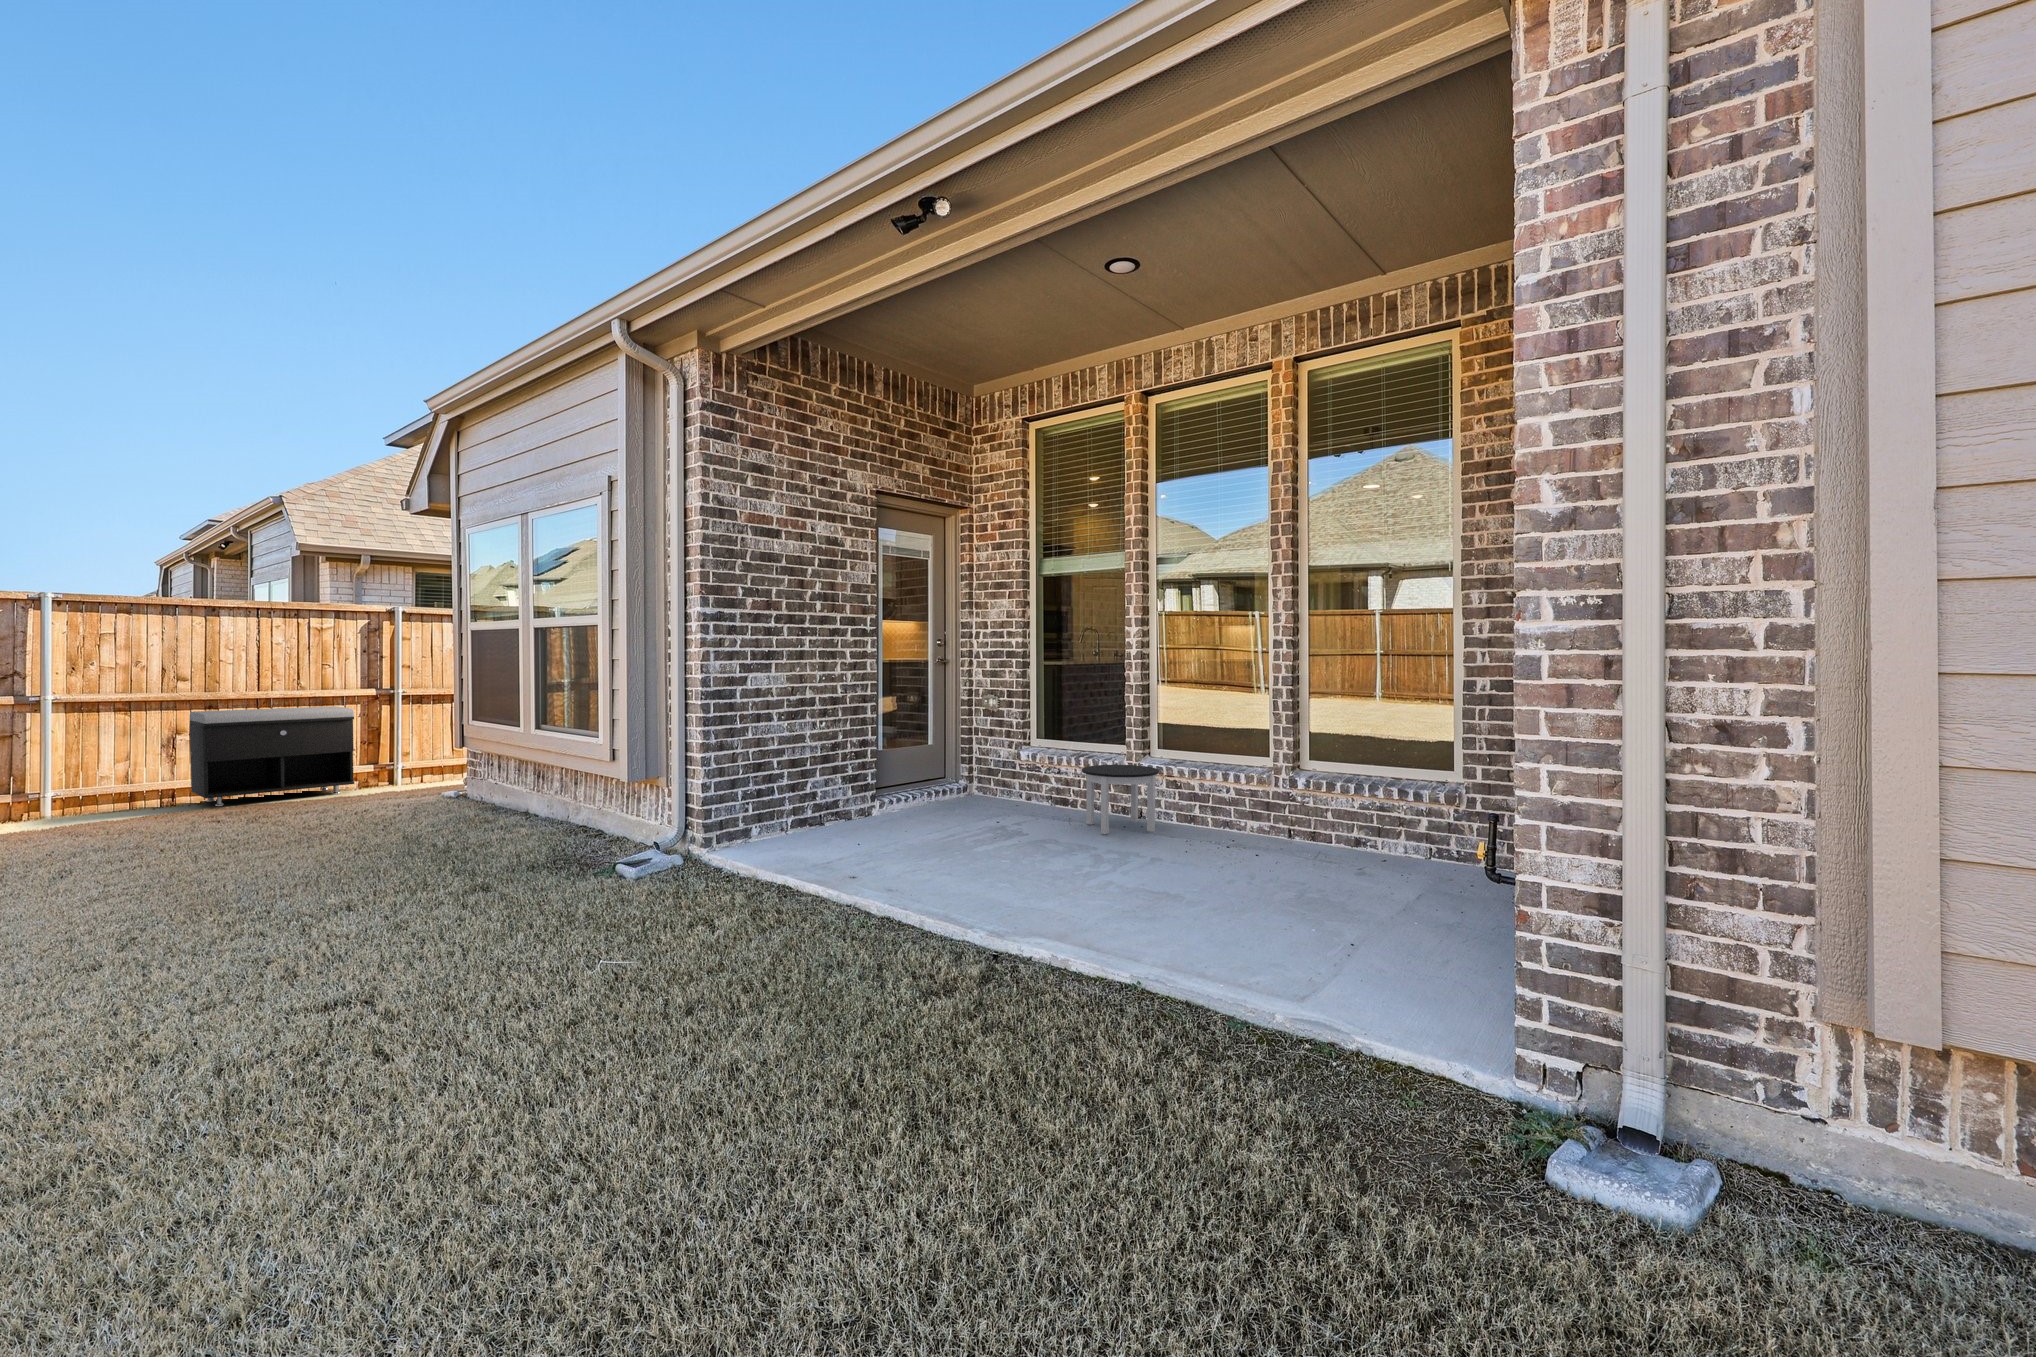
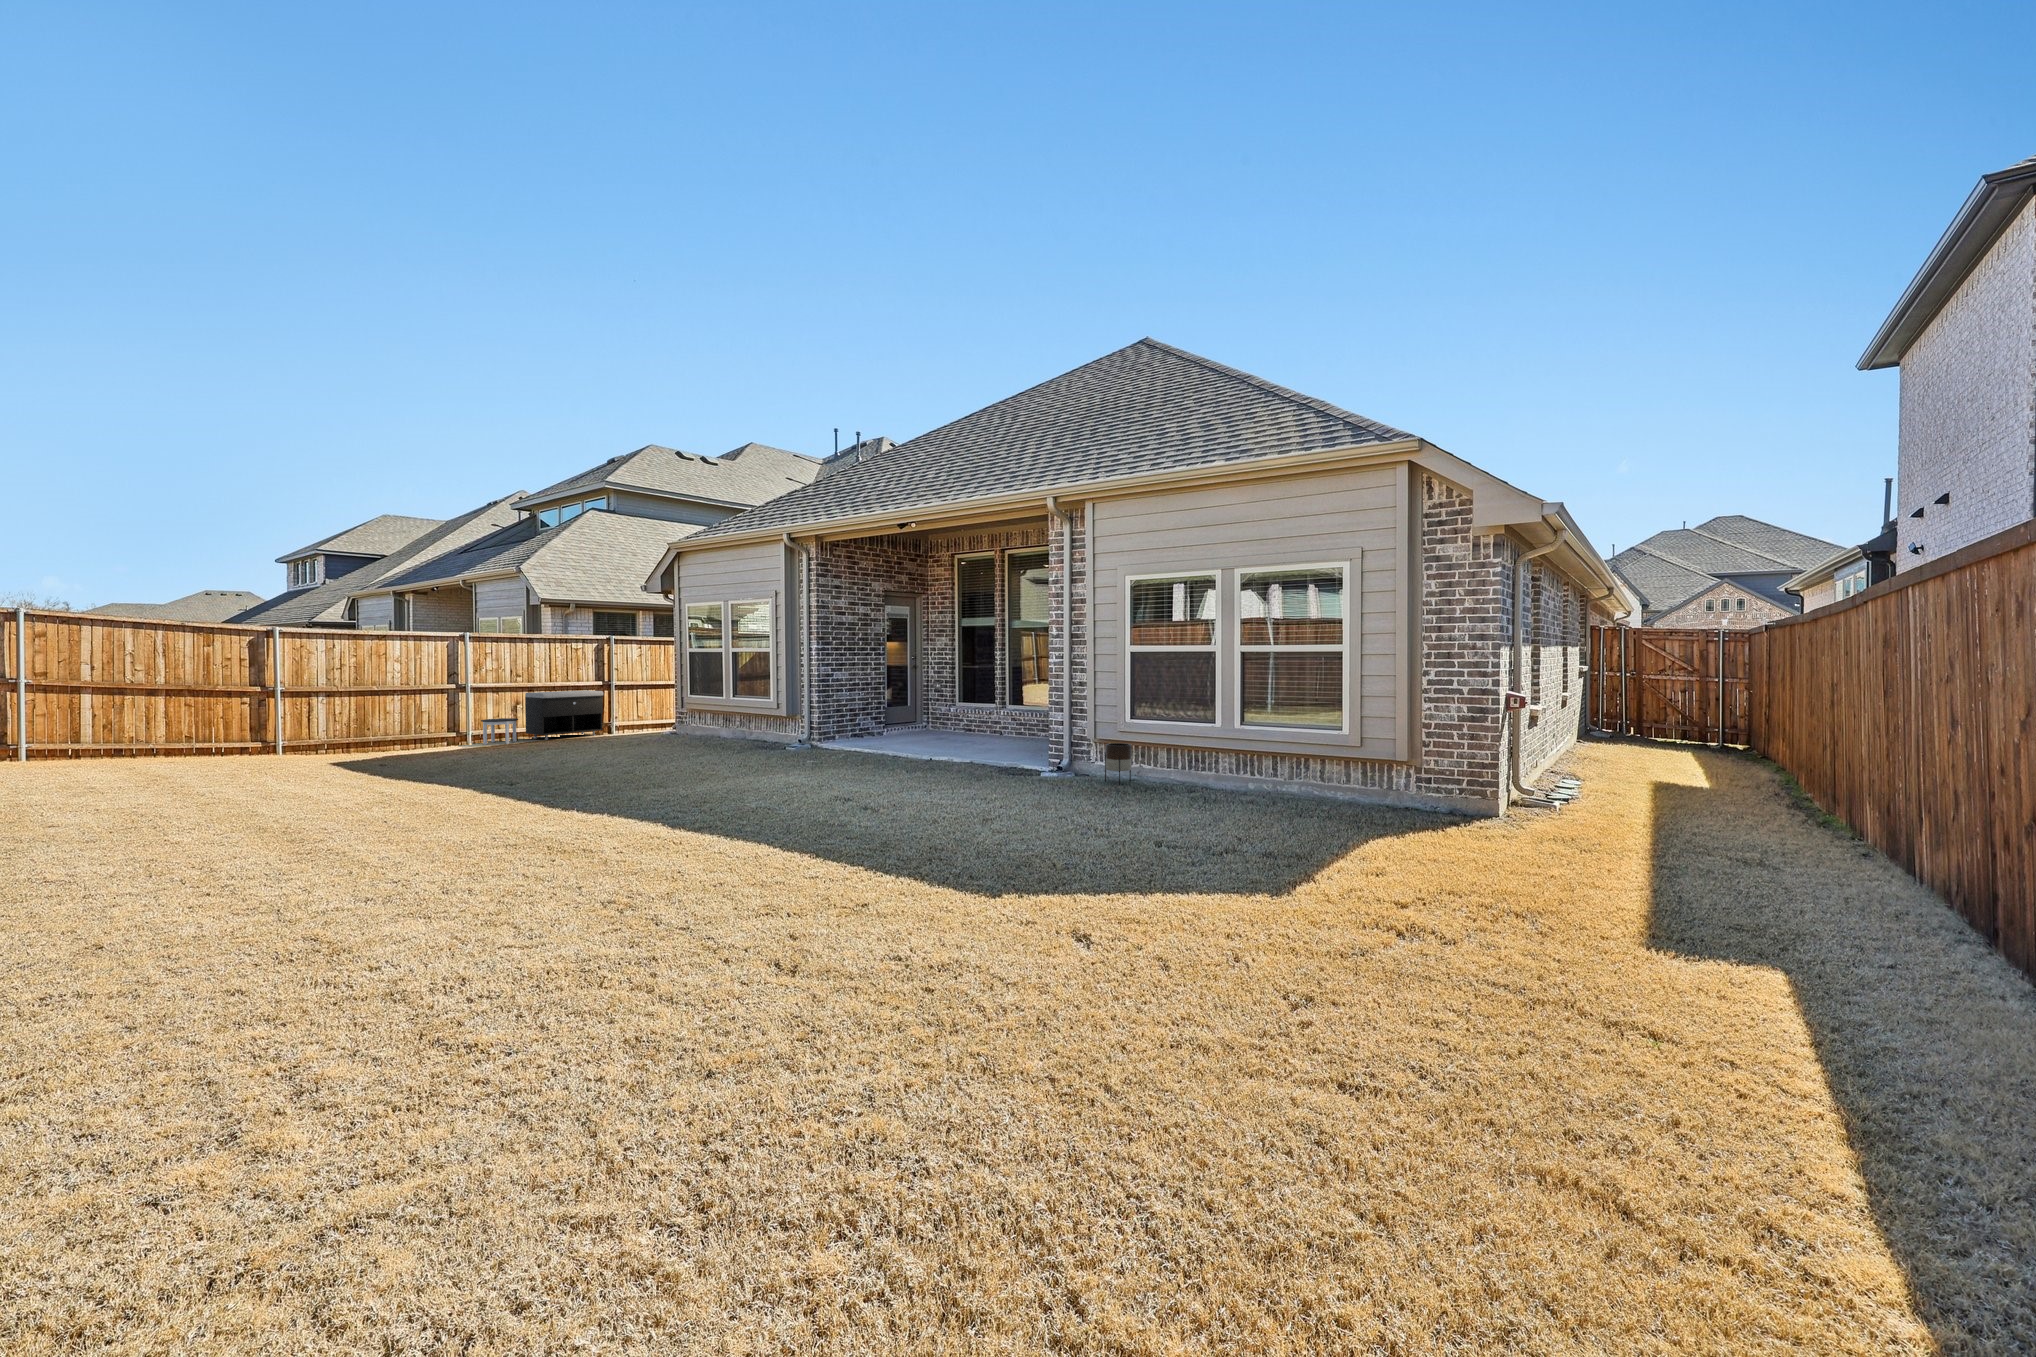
round table: present [1082,765,1159,834] -> present [481,718,518,745]
planter: none [1764,1015,1962,1287] -> present [1105,743,1131,785]

